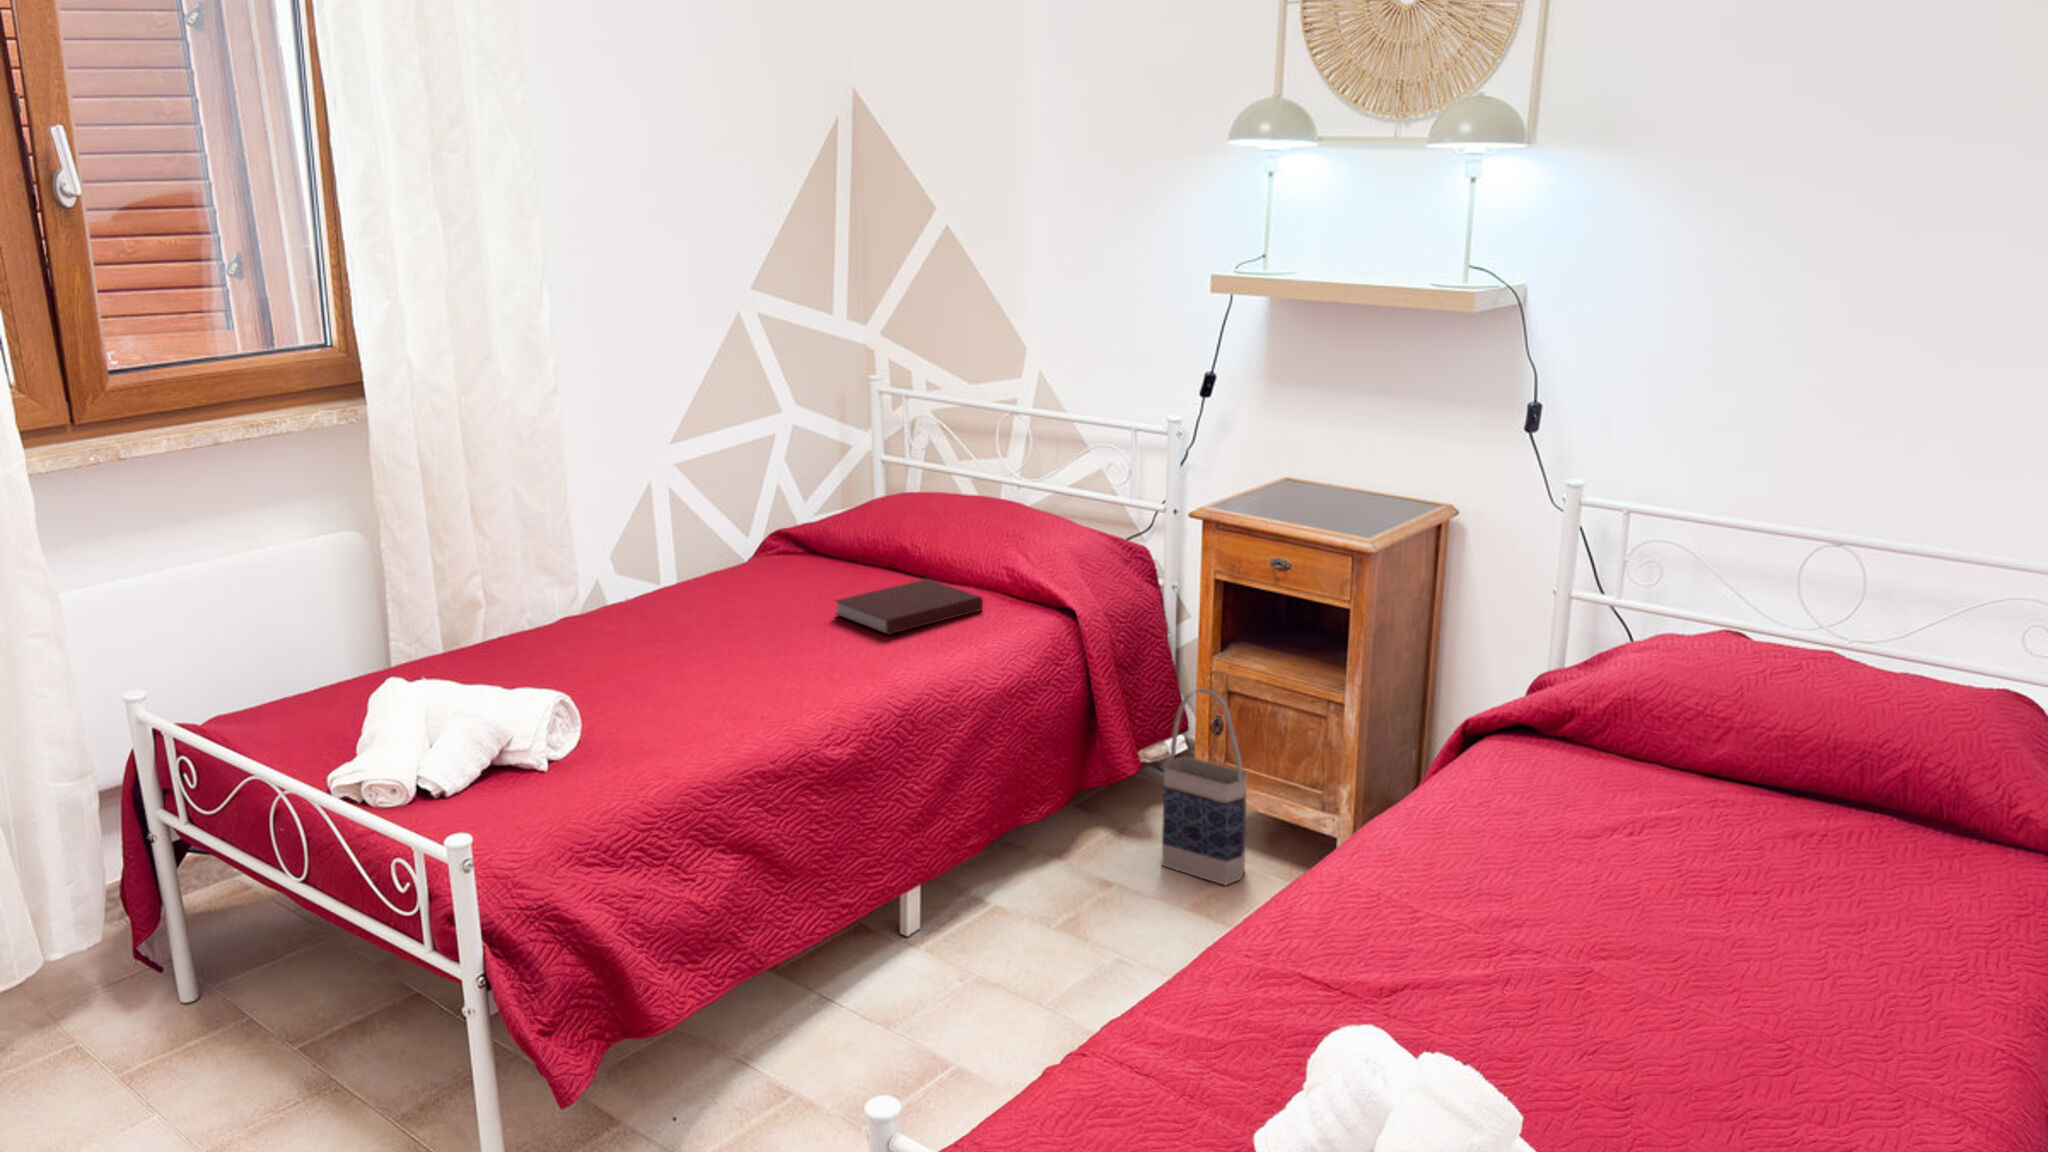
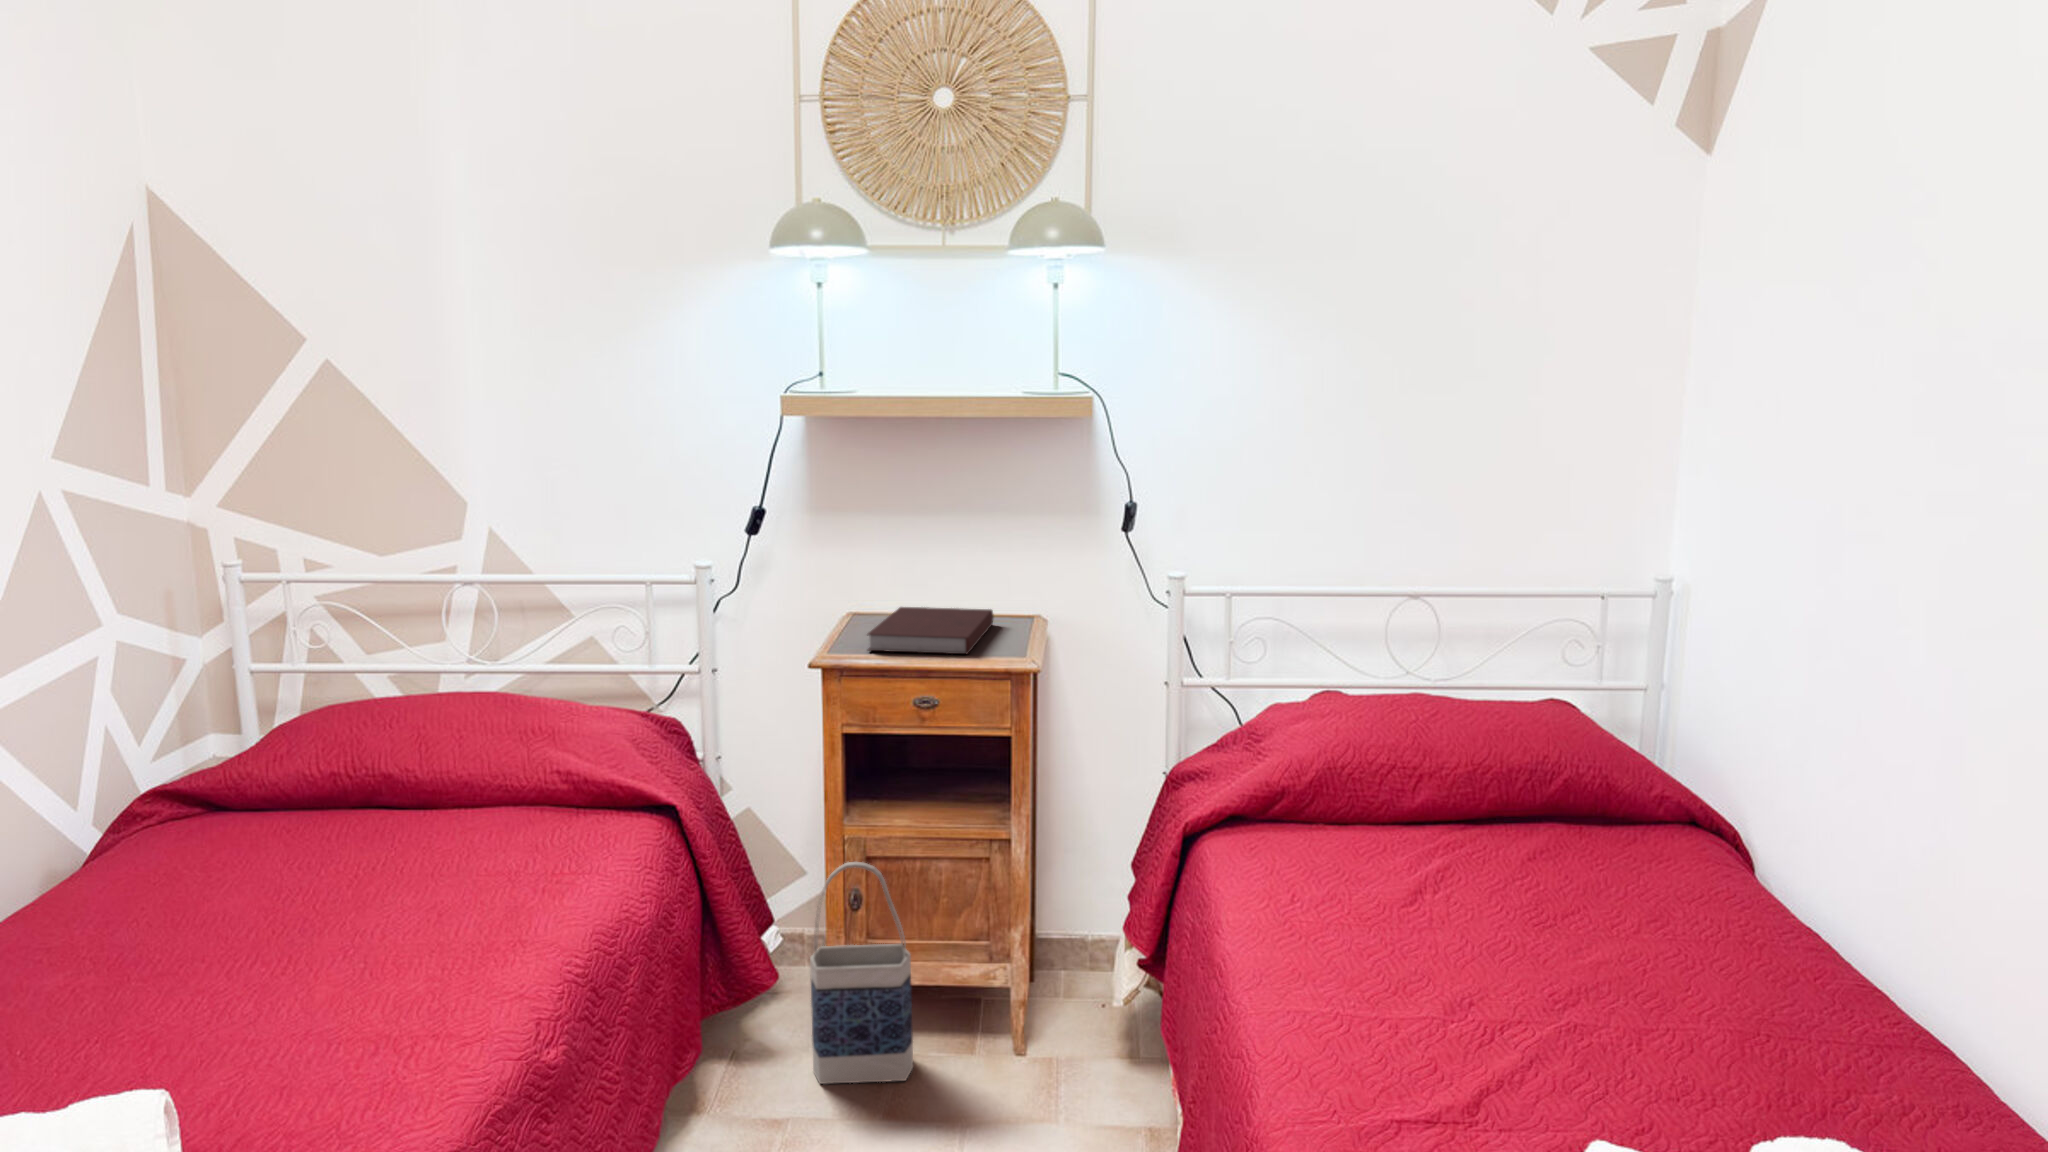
notebook: present [836,579,983,634] -> present [868,607,994,654]

